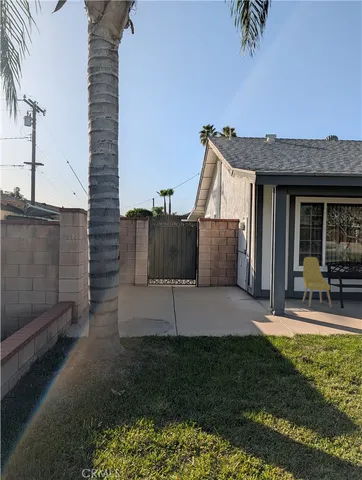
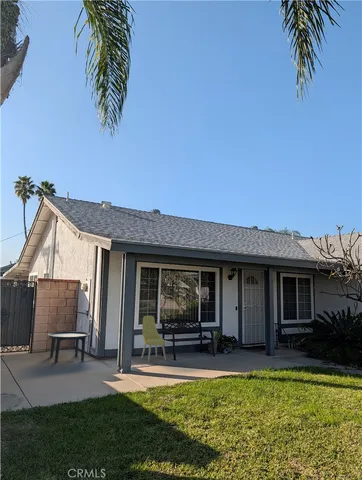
round table: none [207,269,247,297] -> present [48,331,90,362]

